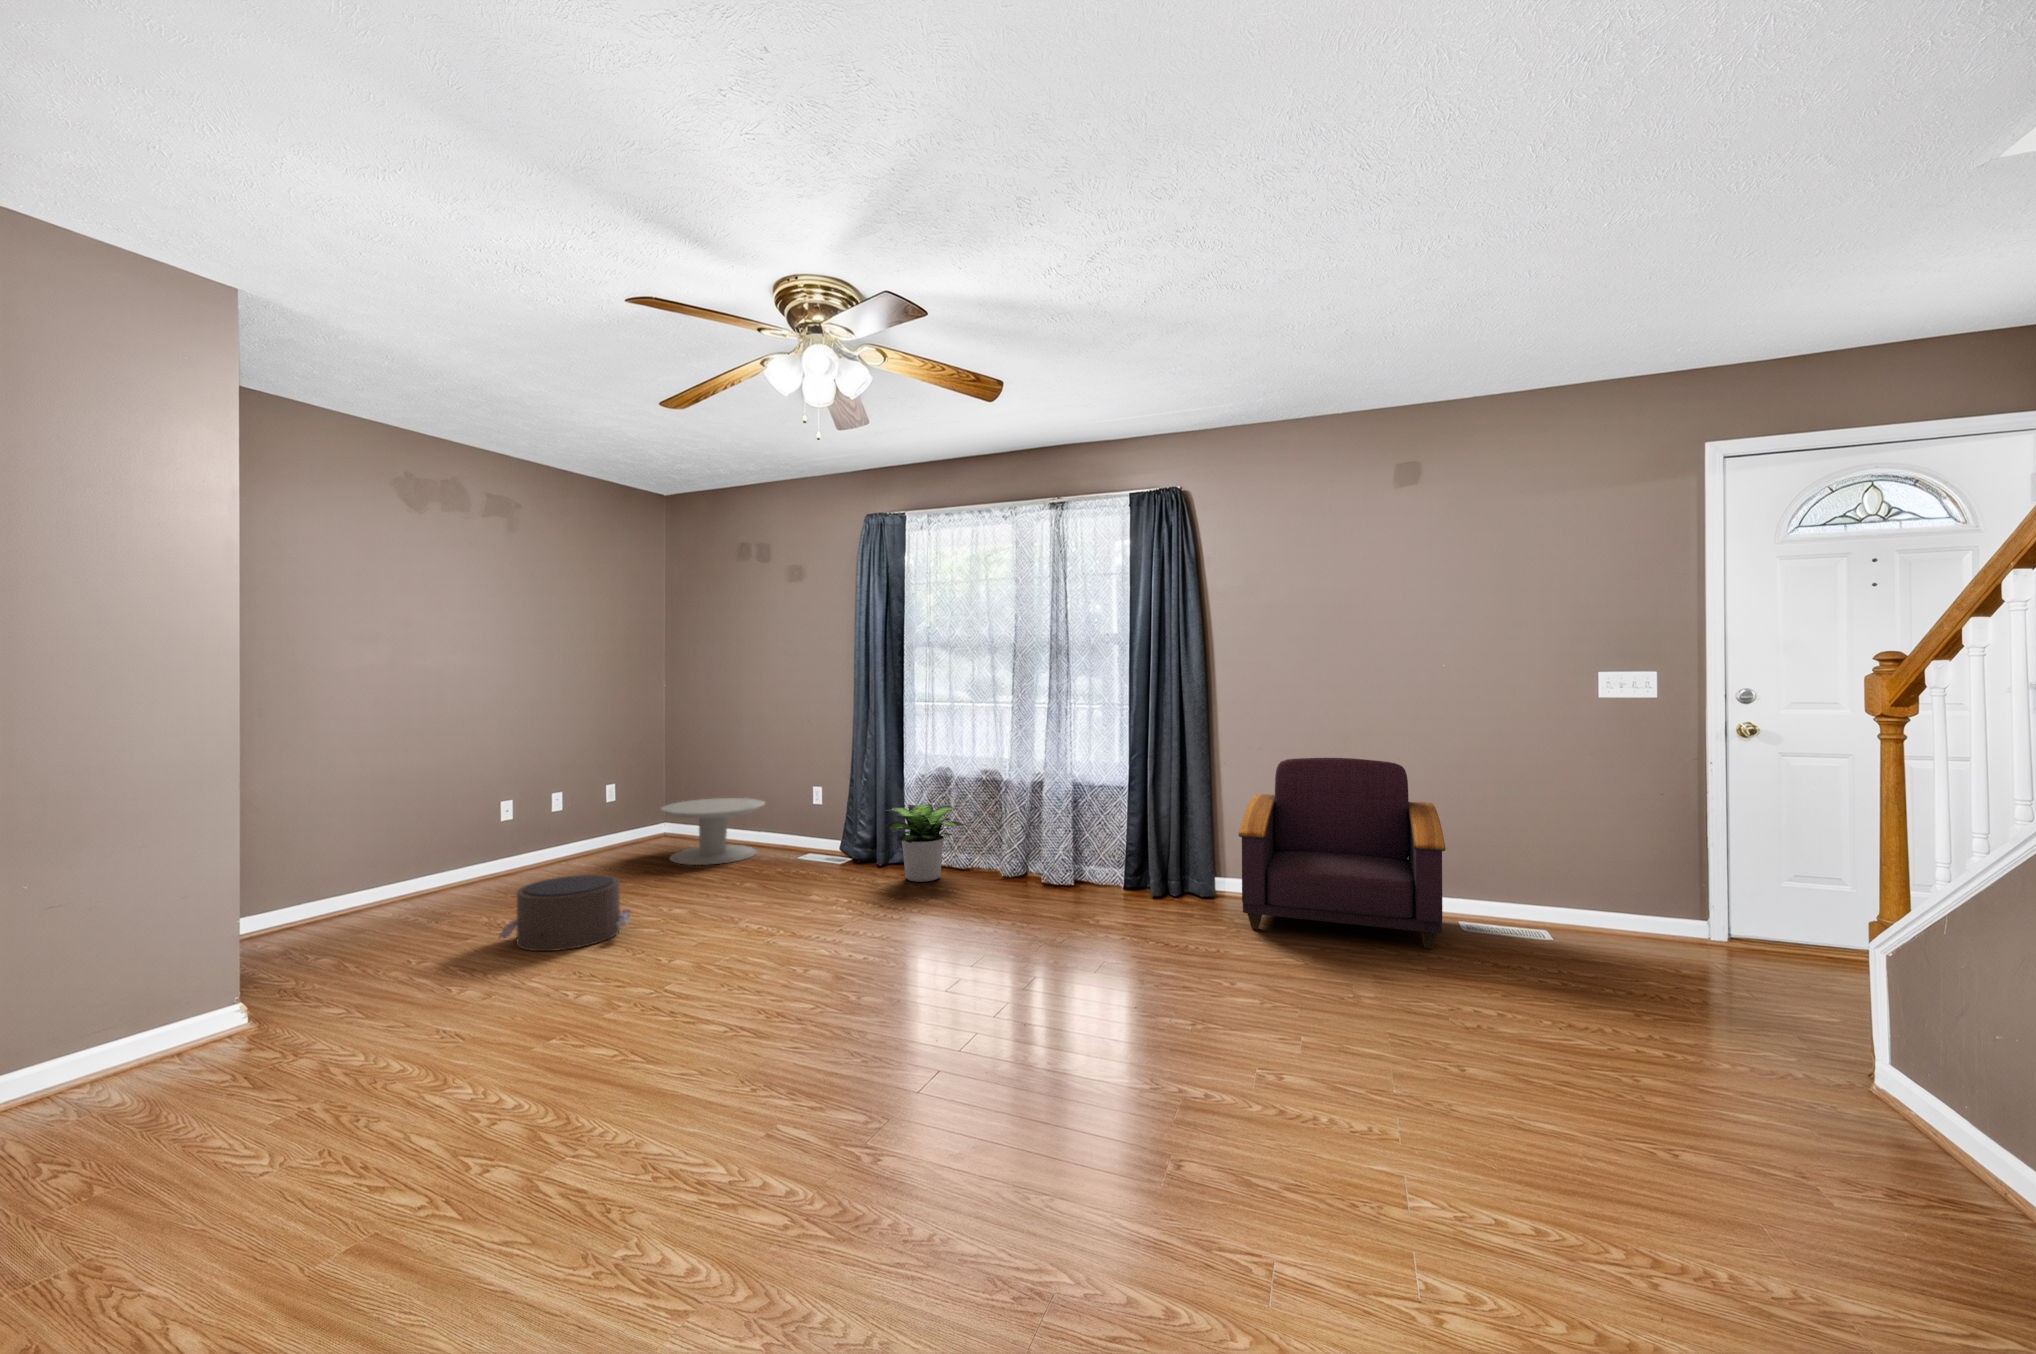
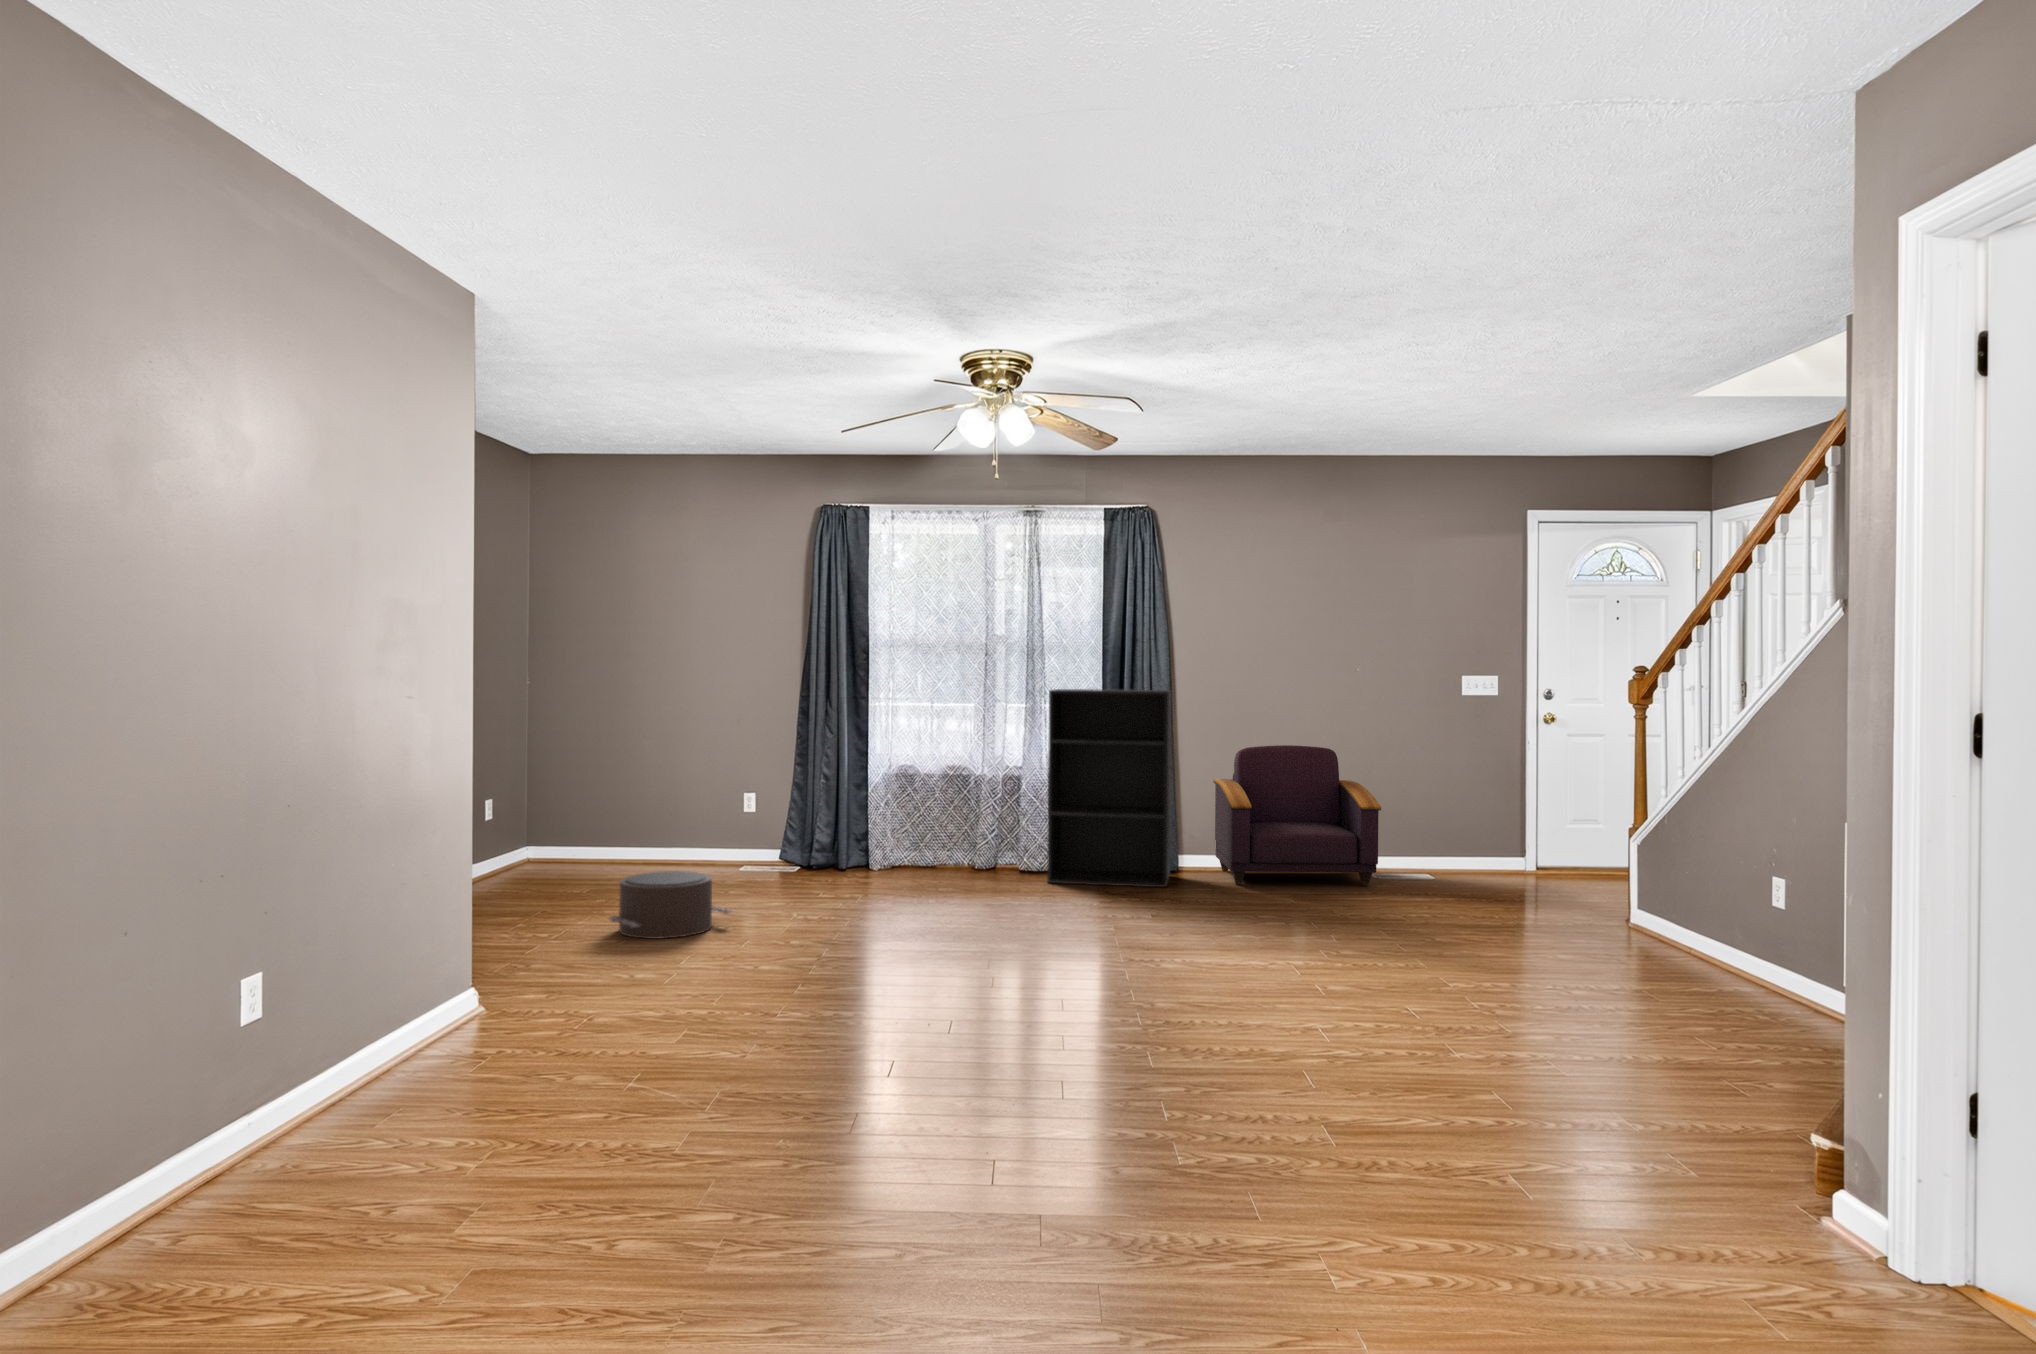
bookshelf: none [1036,691,1188,925] -> present [1047,689,1171,887]
side table: present [661,798,765,865] -> none [585,808,700,878]
potted plant: present [885,804,965,882] -> none [872,802,951,876]

